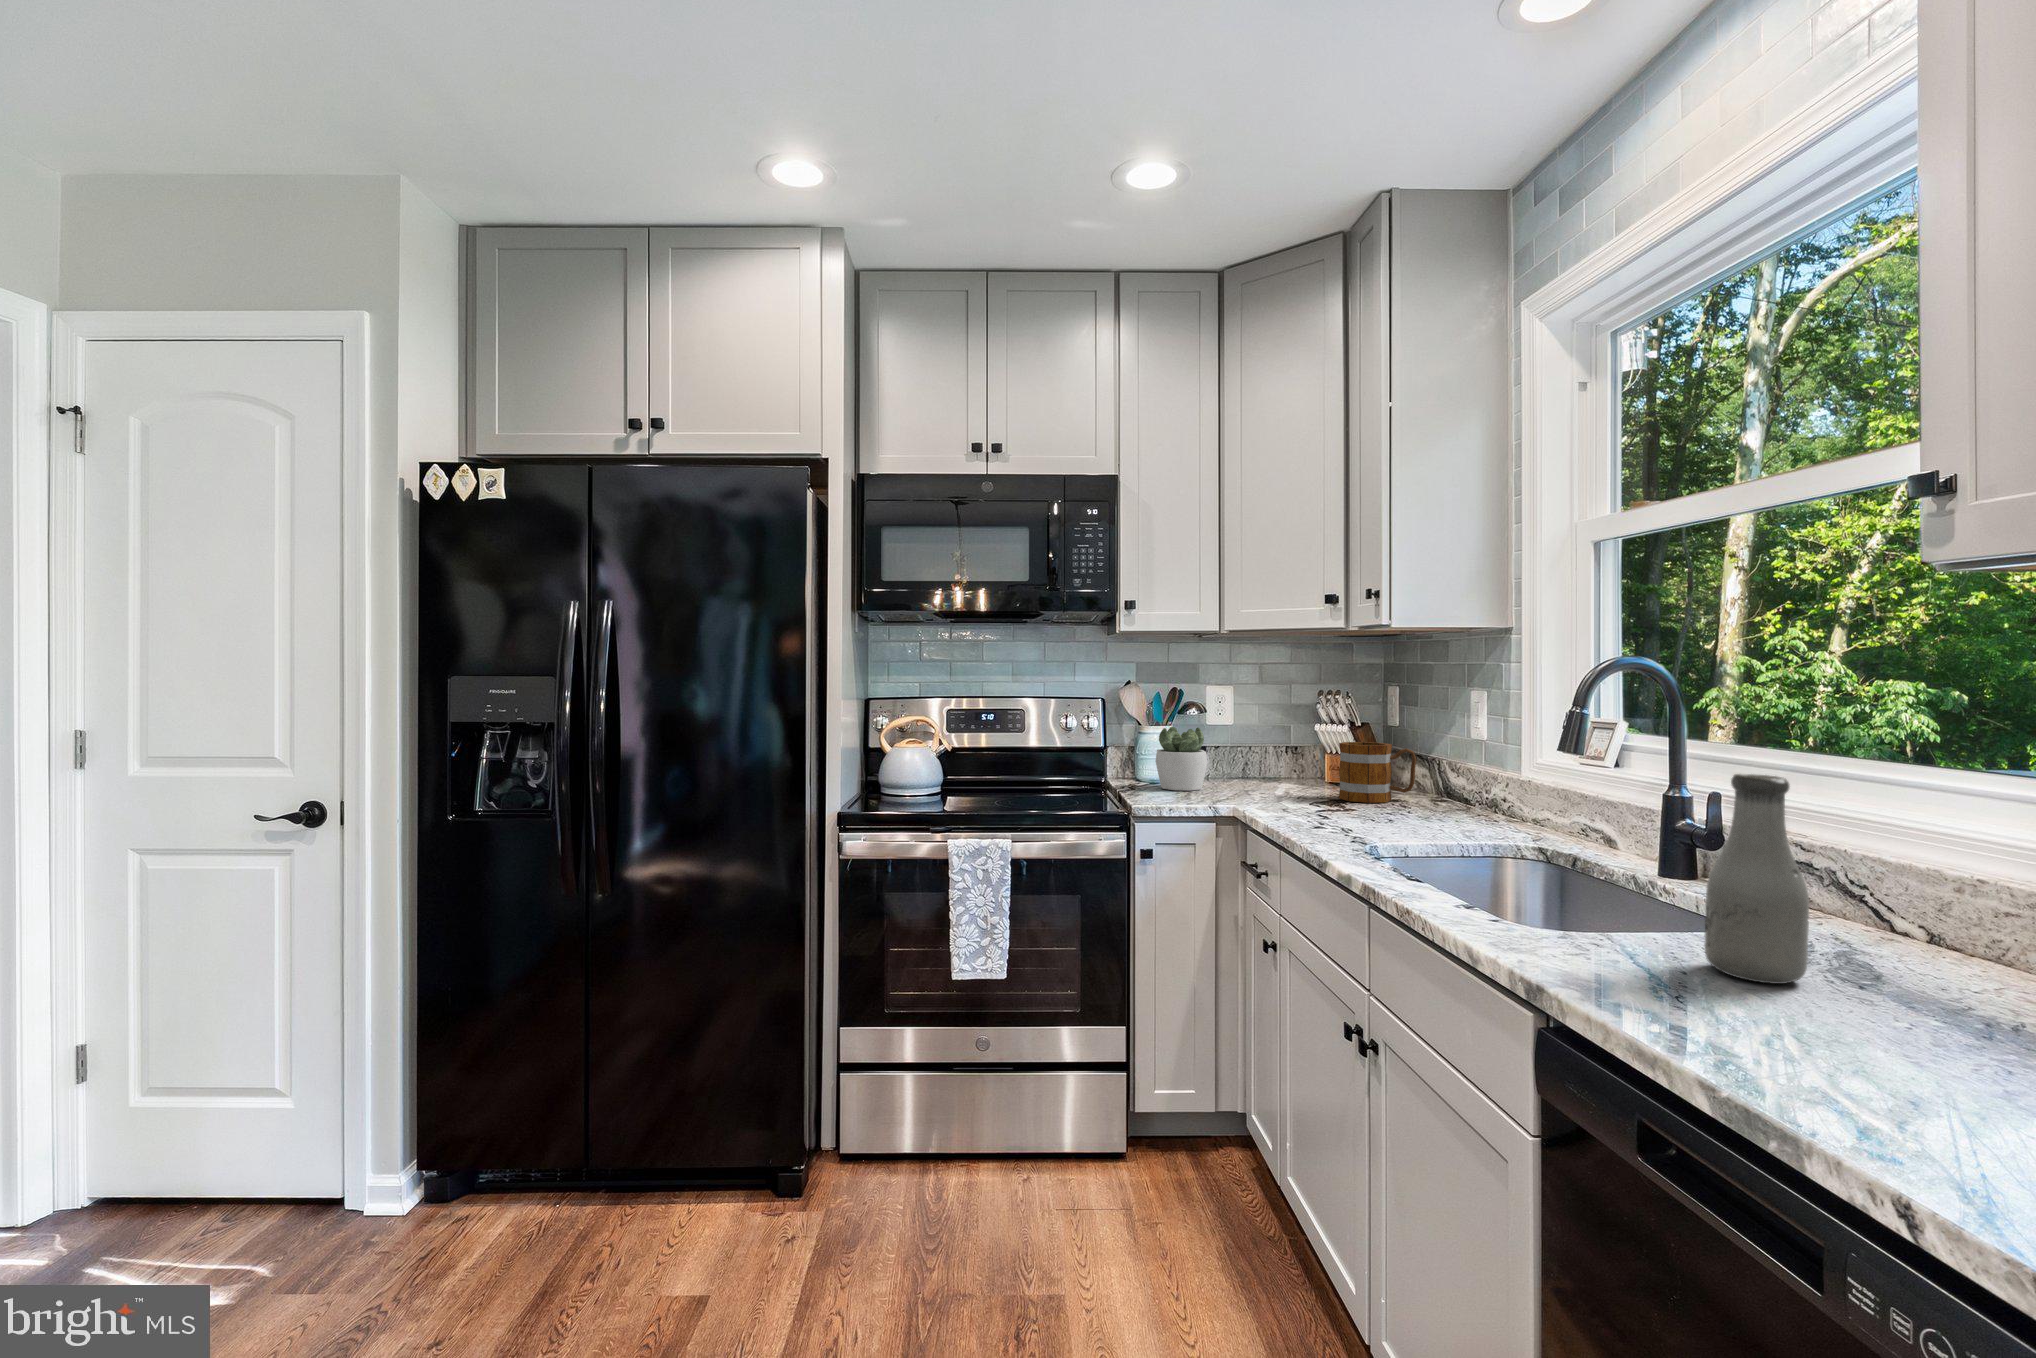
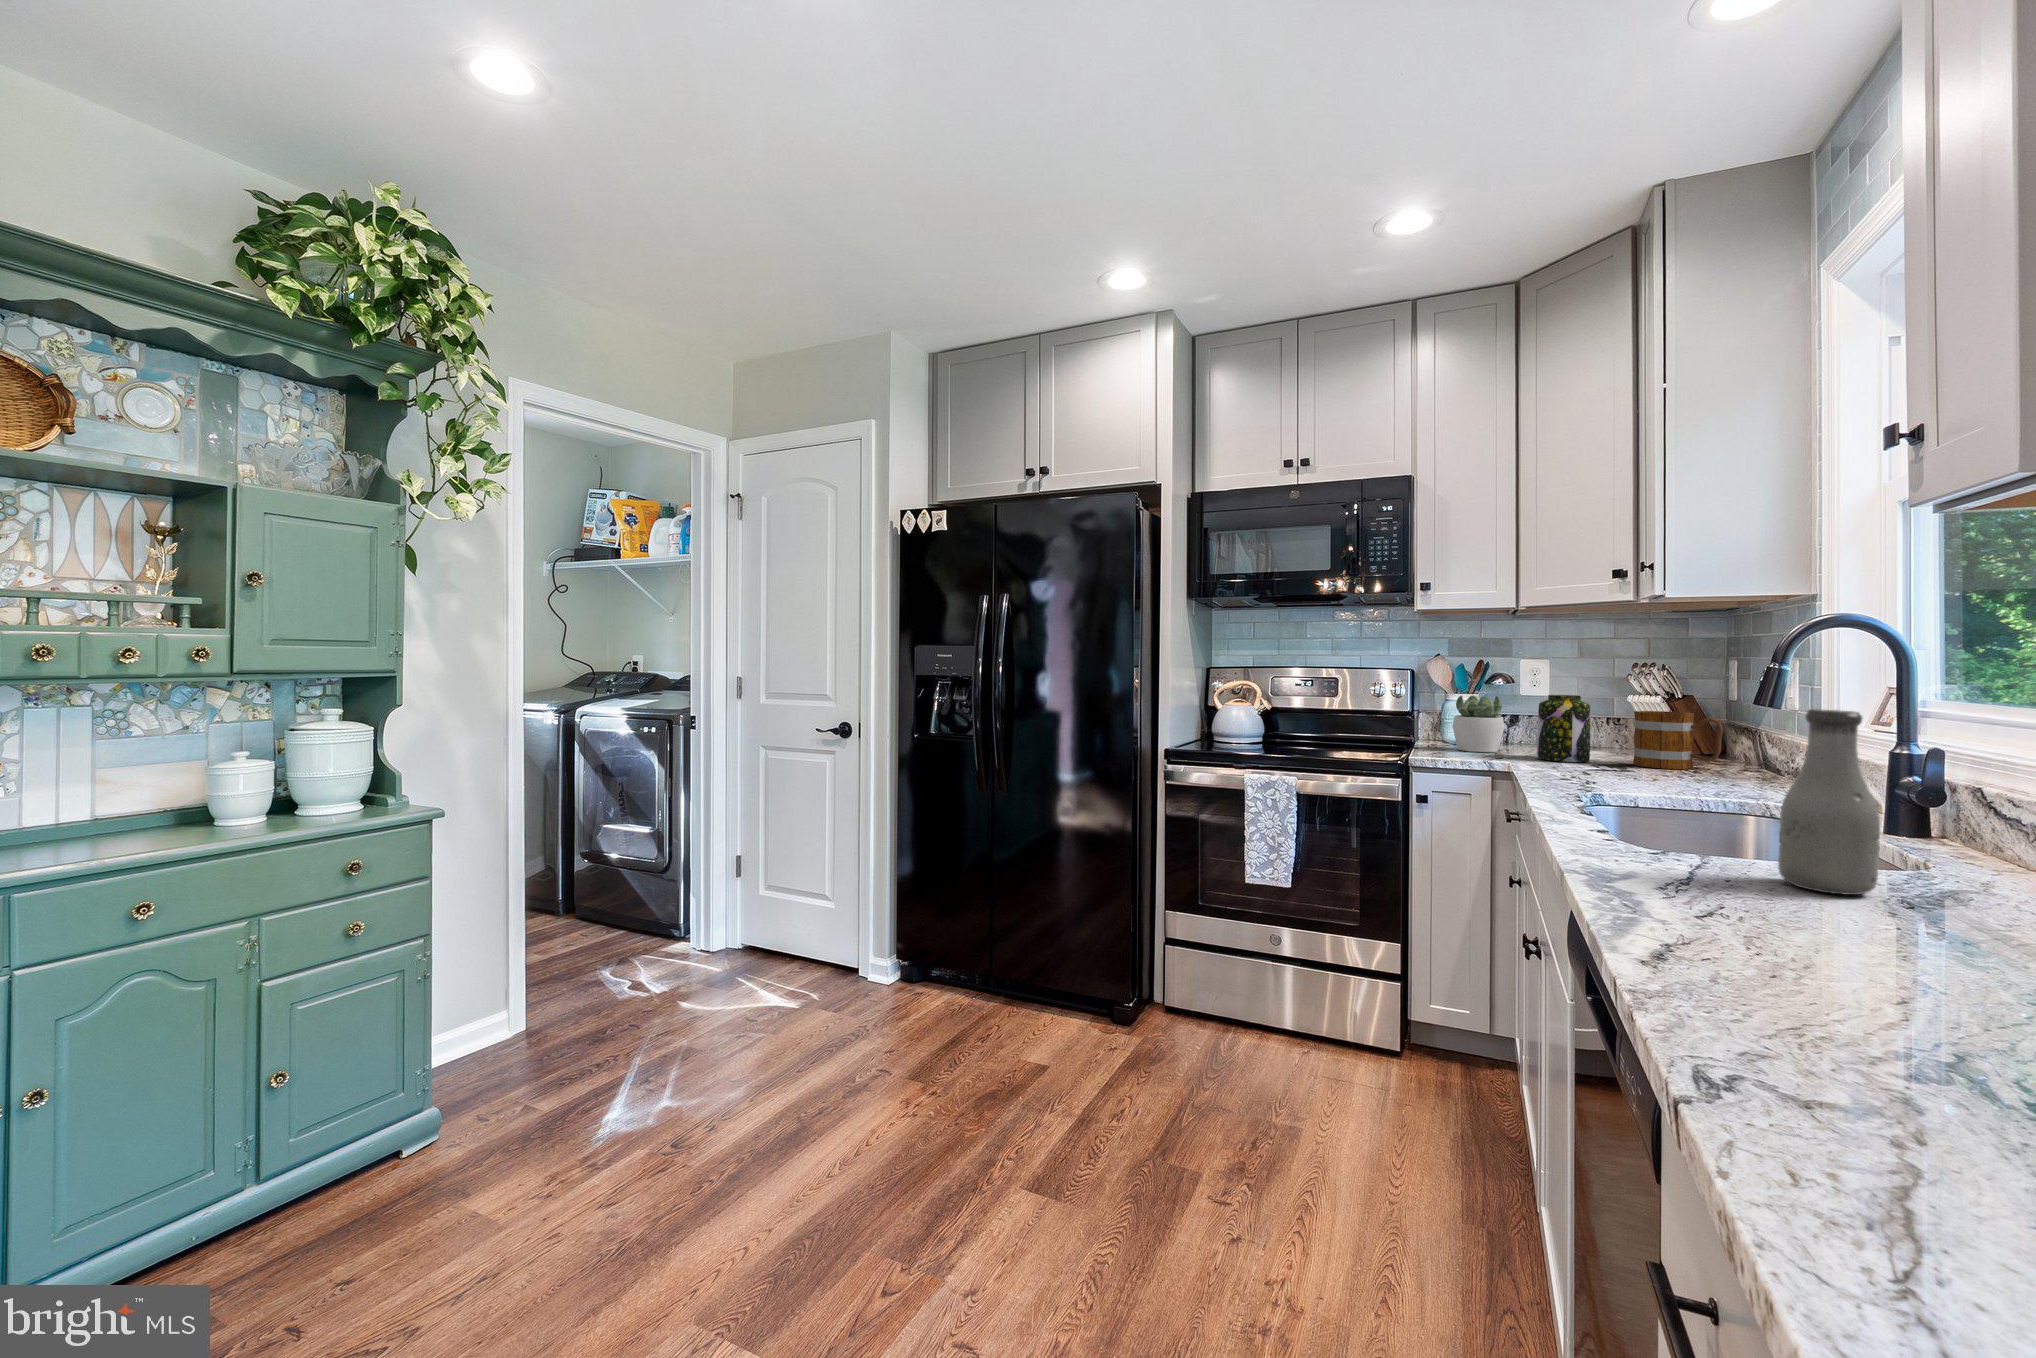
jar: none [1248,726,1298,799] -> present [1537,695,1591,762]

